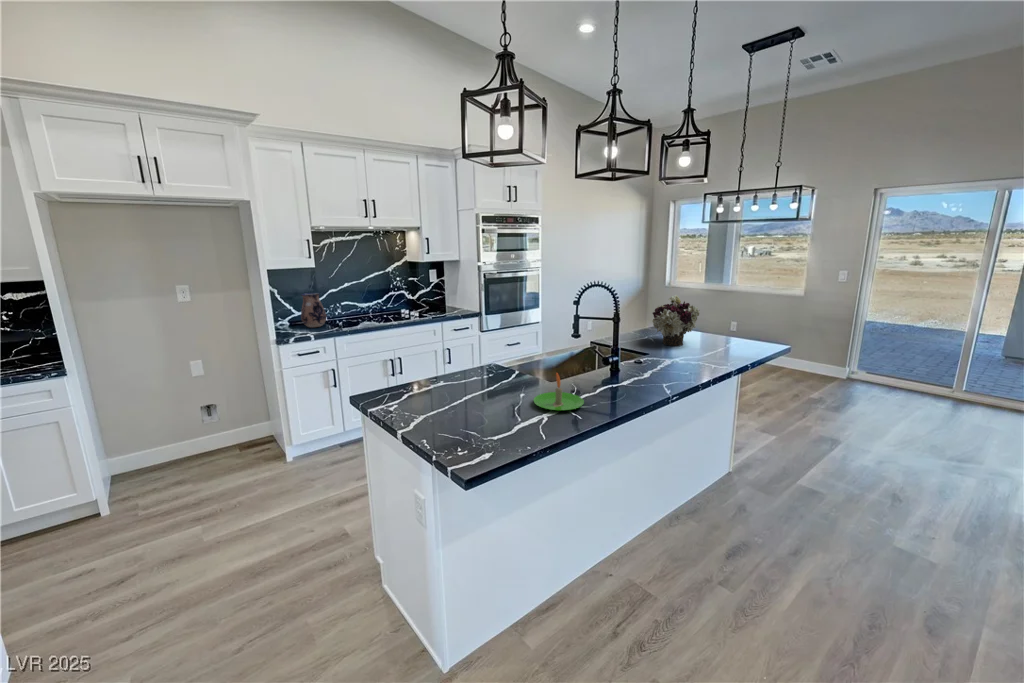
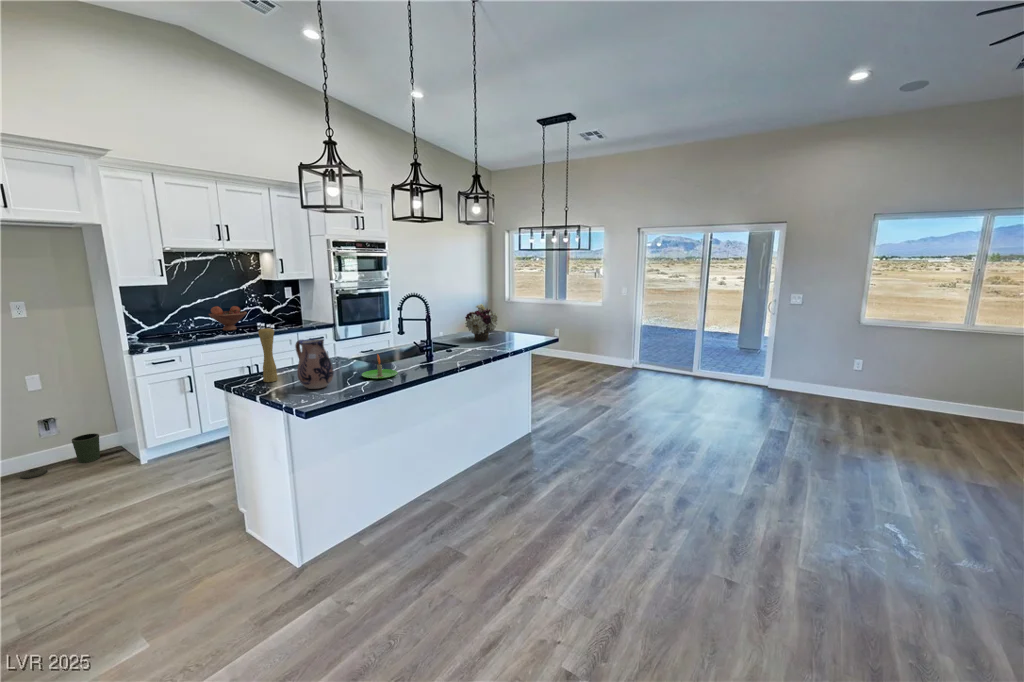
fruit bowl: none [354,291,392,318] -> present [209,306,247,331]
ceramic pitcher: present [301,293,326,327] -> present [295,339,334,389]
pepper mill: none [402,329,424,403] -> present [258,328,278,382]
trash can: none [184,422,253,465] -> present [20,433,100,479]

